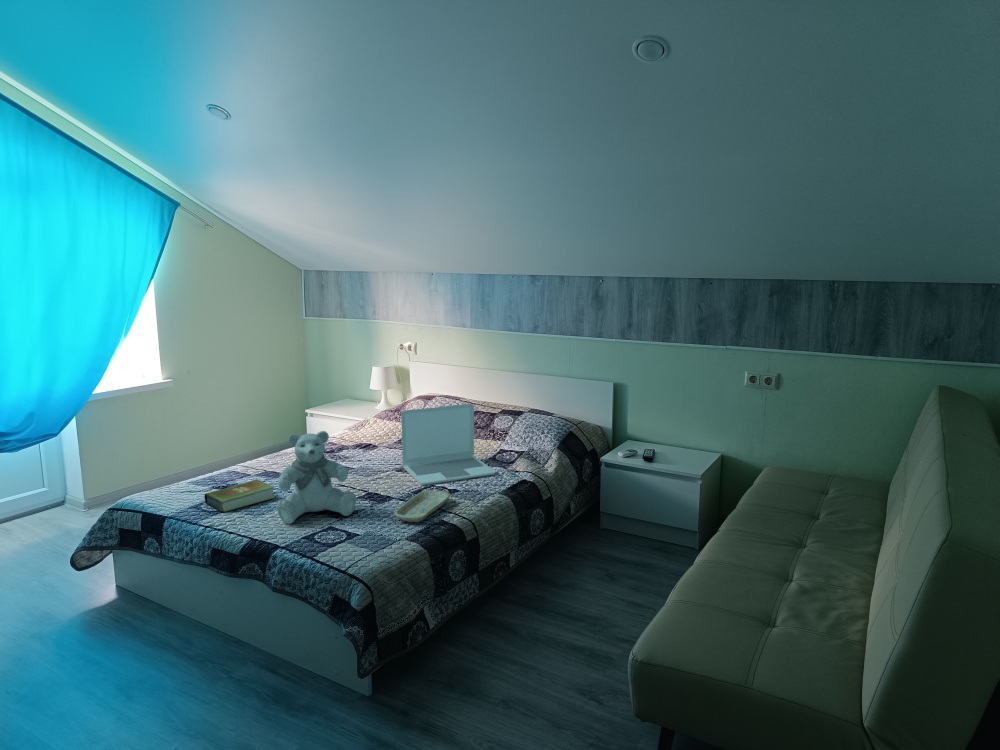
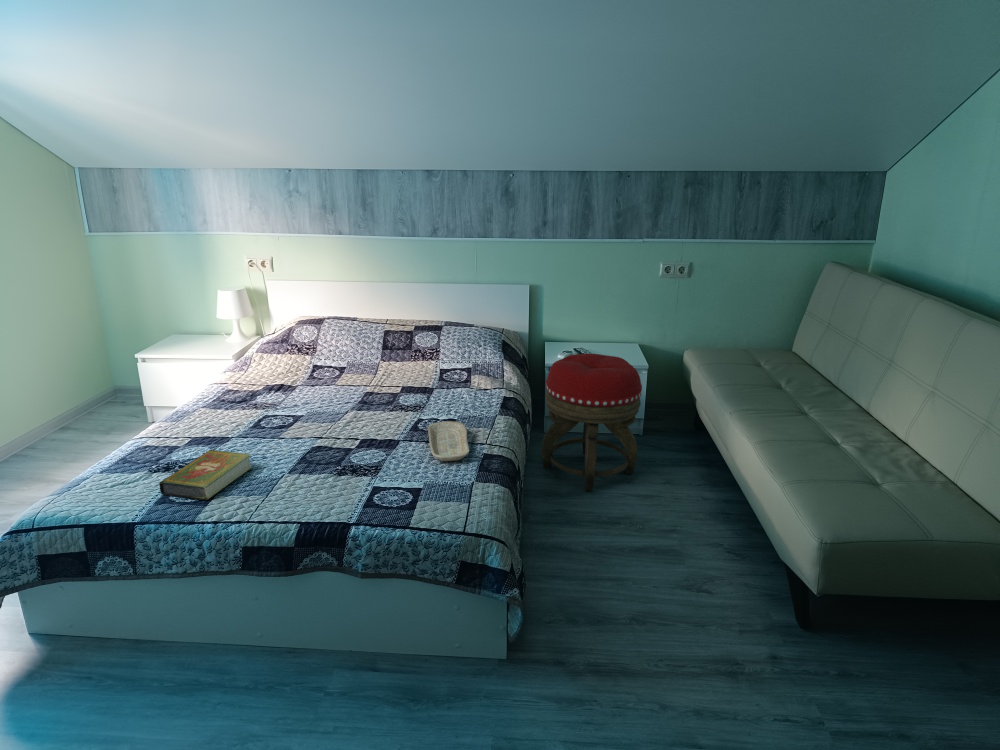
laptop: present [401,404,495,485] -> none [353,322,464,419]
teddy bear: present [276,431,356,524] -> none [294,374,381,495]
footstool: none [560,452,657,592] -> present [542,353,642,492]

